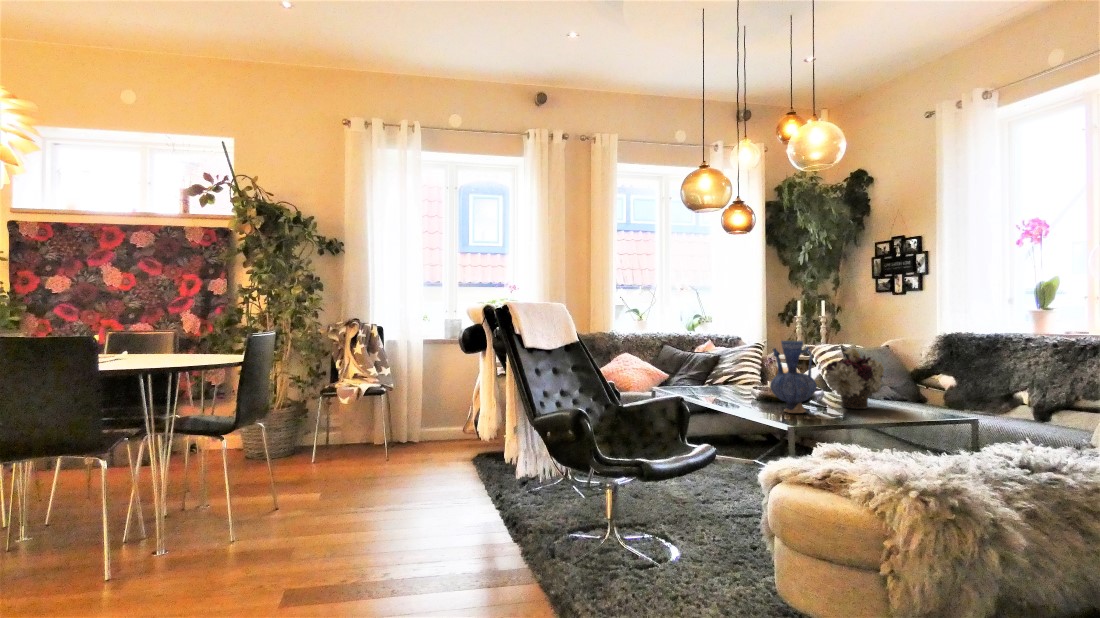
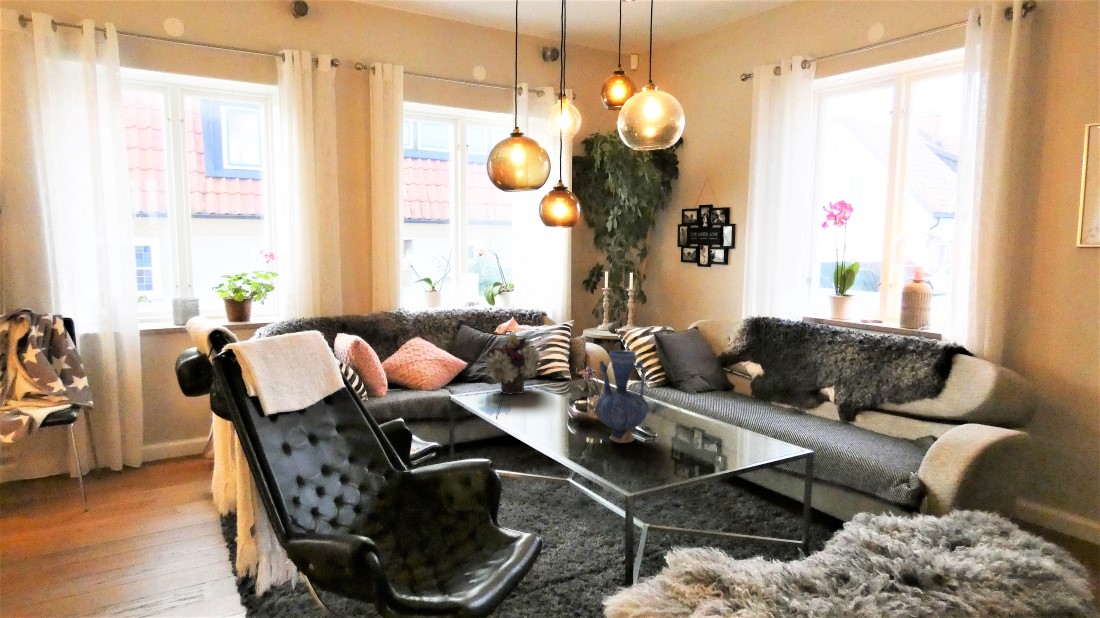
flower arrangement: present [825,348,885,409] -> present [484,333,540,395]

